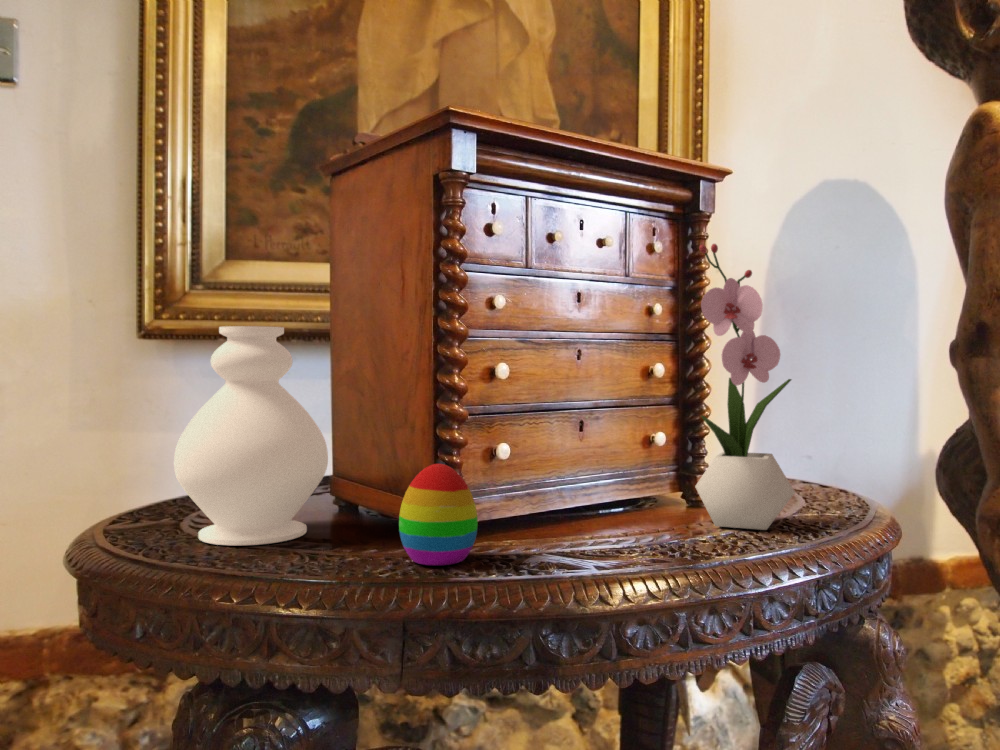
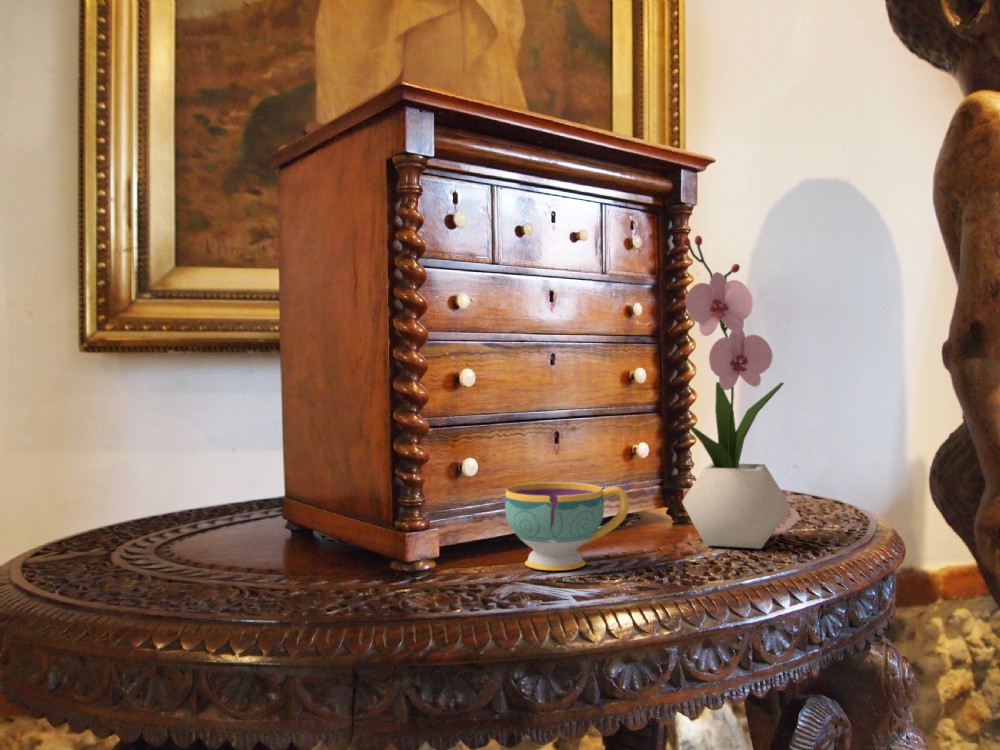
decorative vase: present [174,326,328,545] -> none [99,332,275,579]
decorative egg: present [399,464,478,566] -> none [352,483,441,599]
teacup: none [535,466,646,545] -> present [505,482,629,571]

